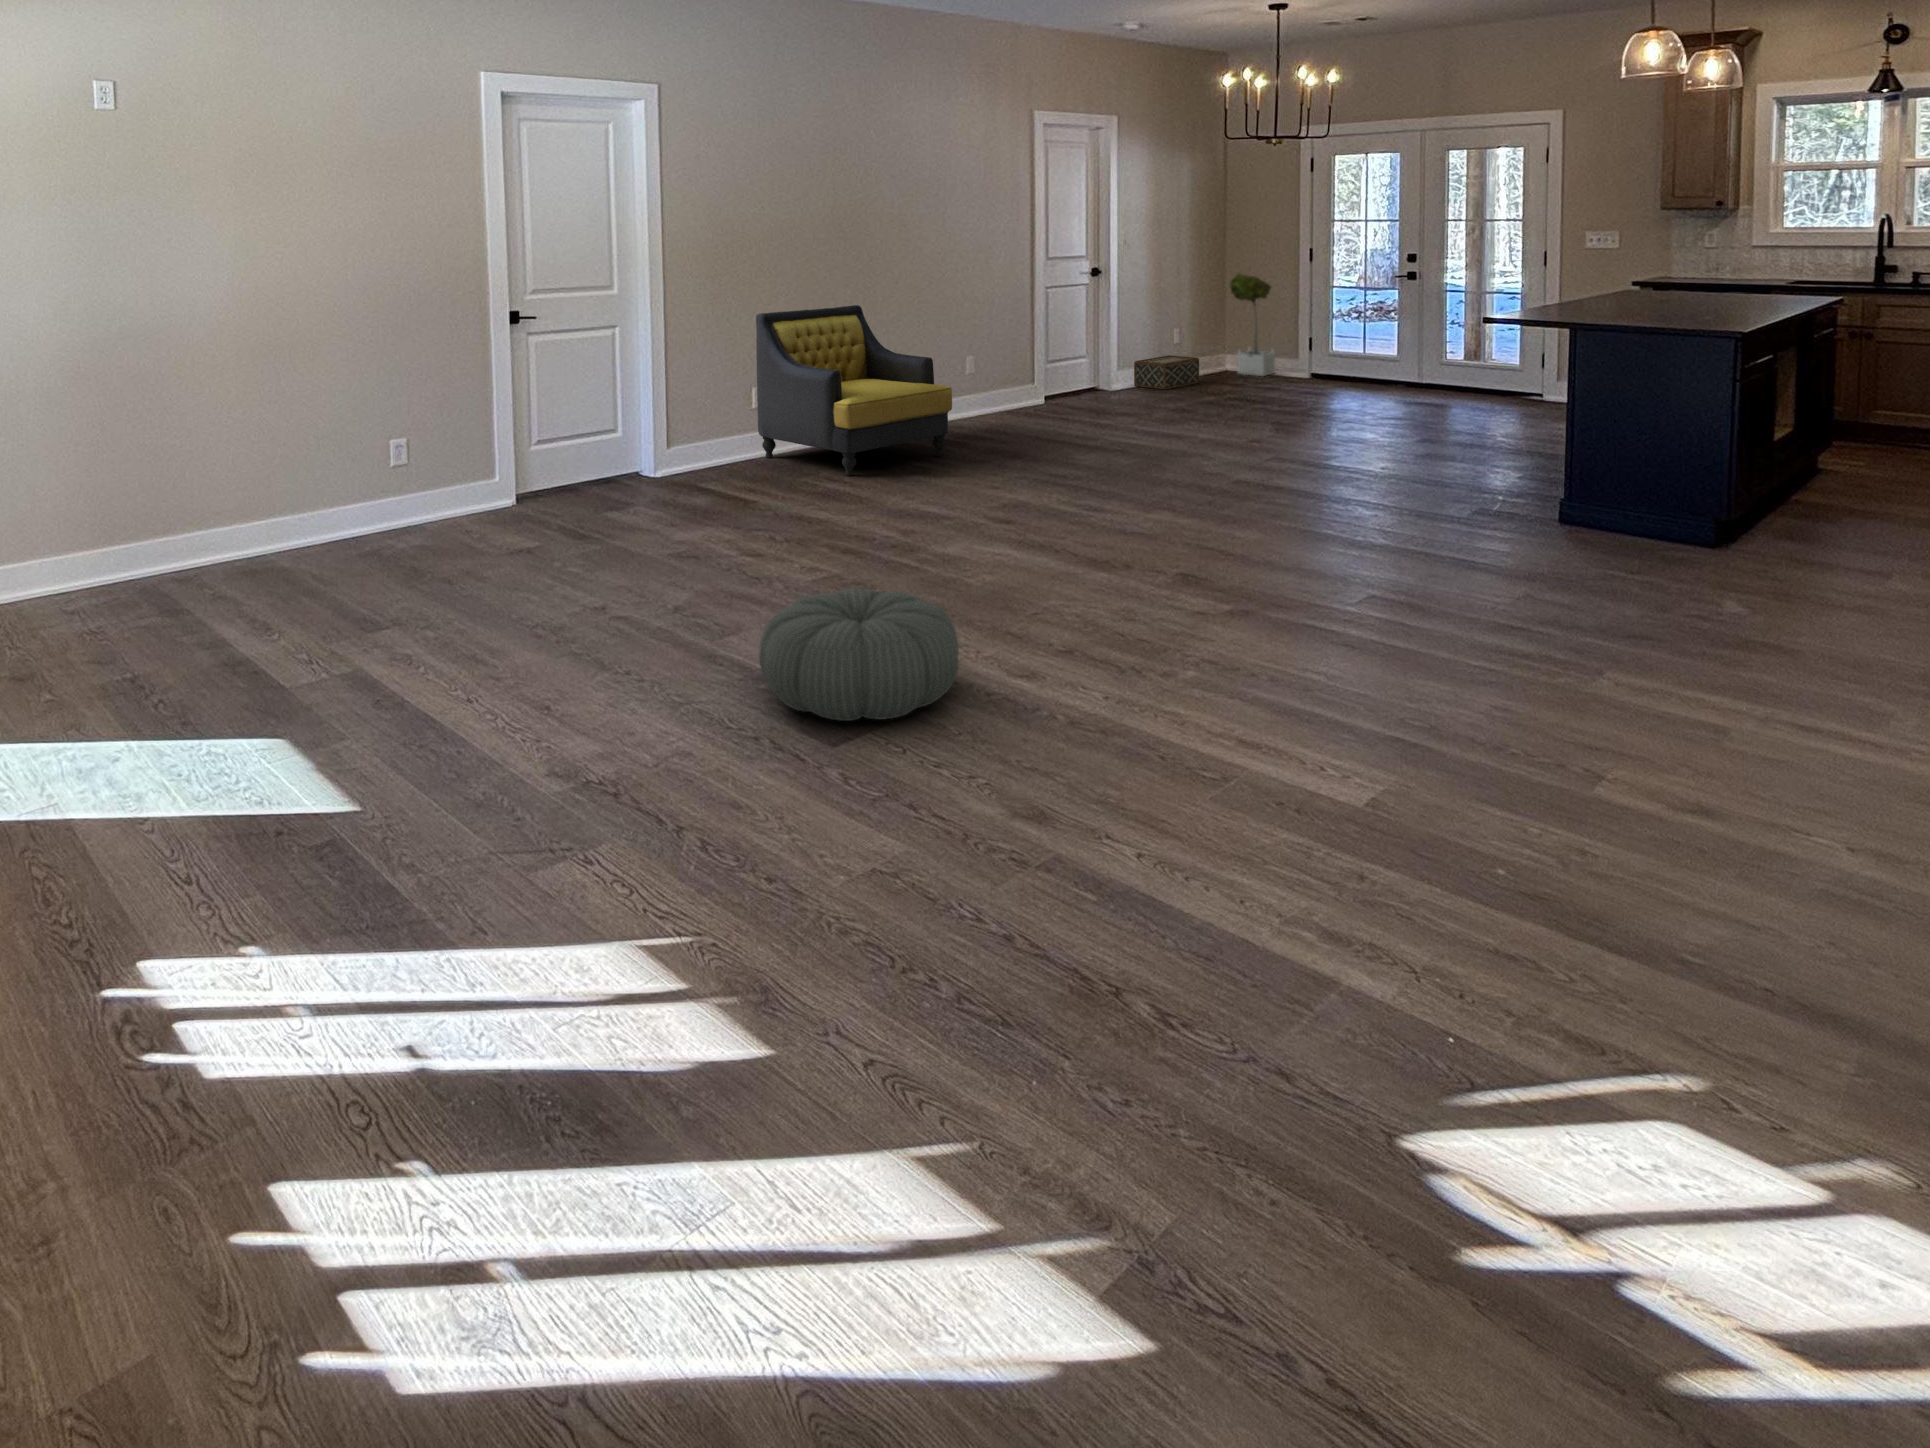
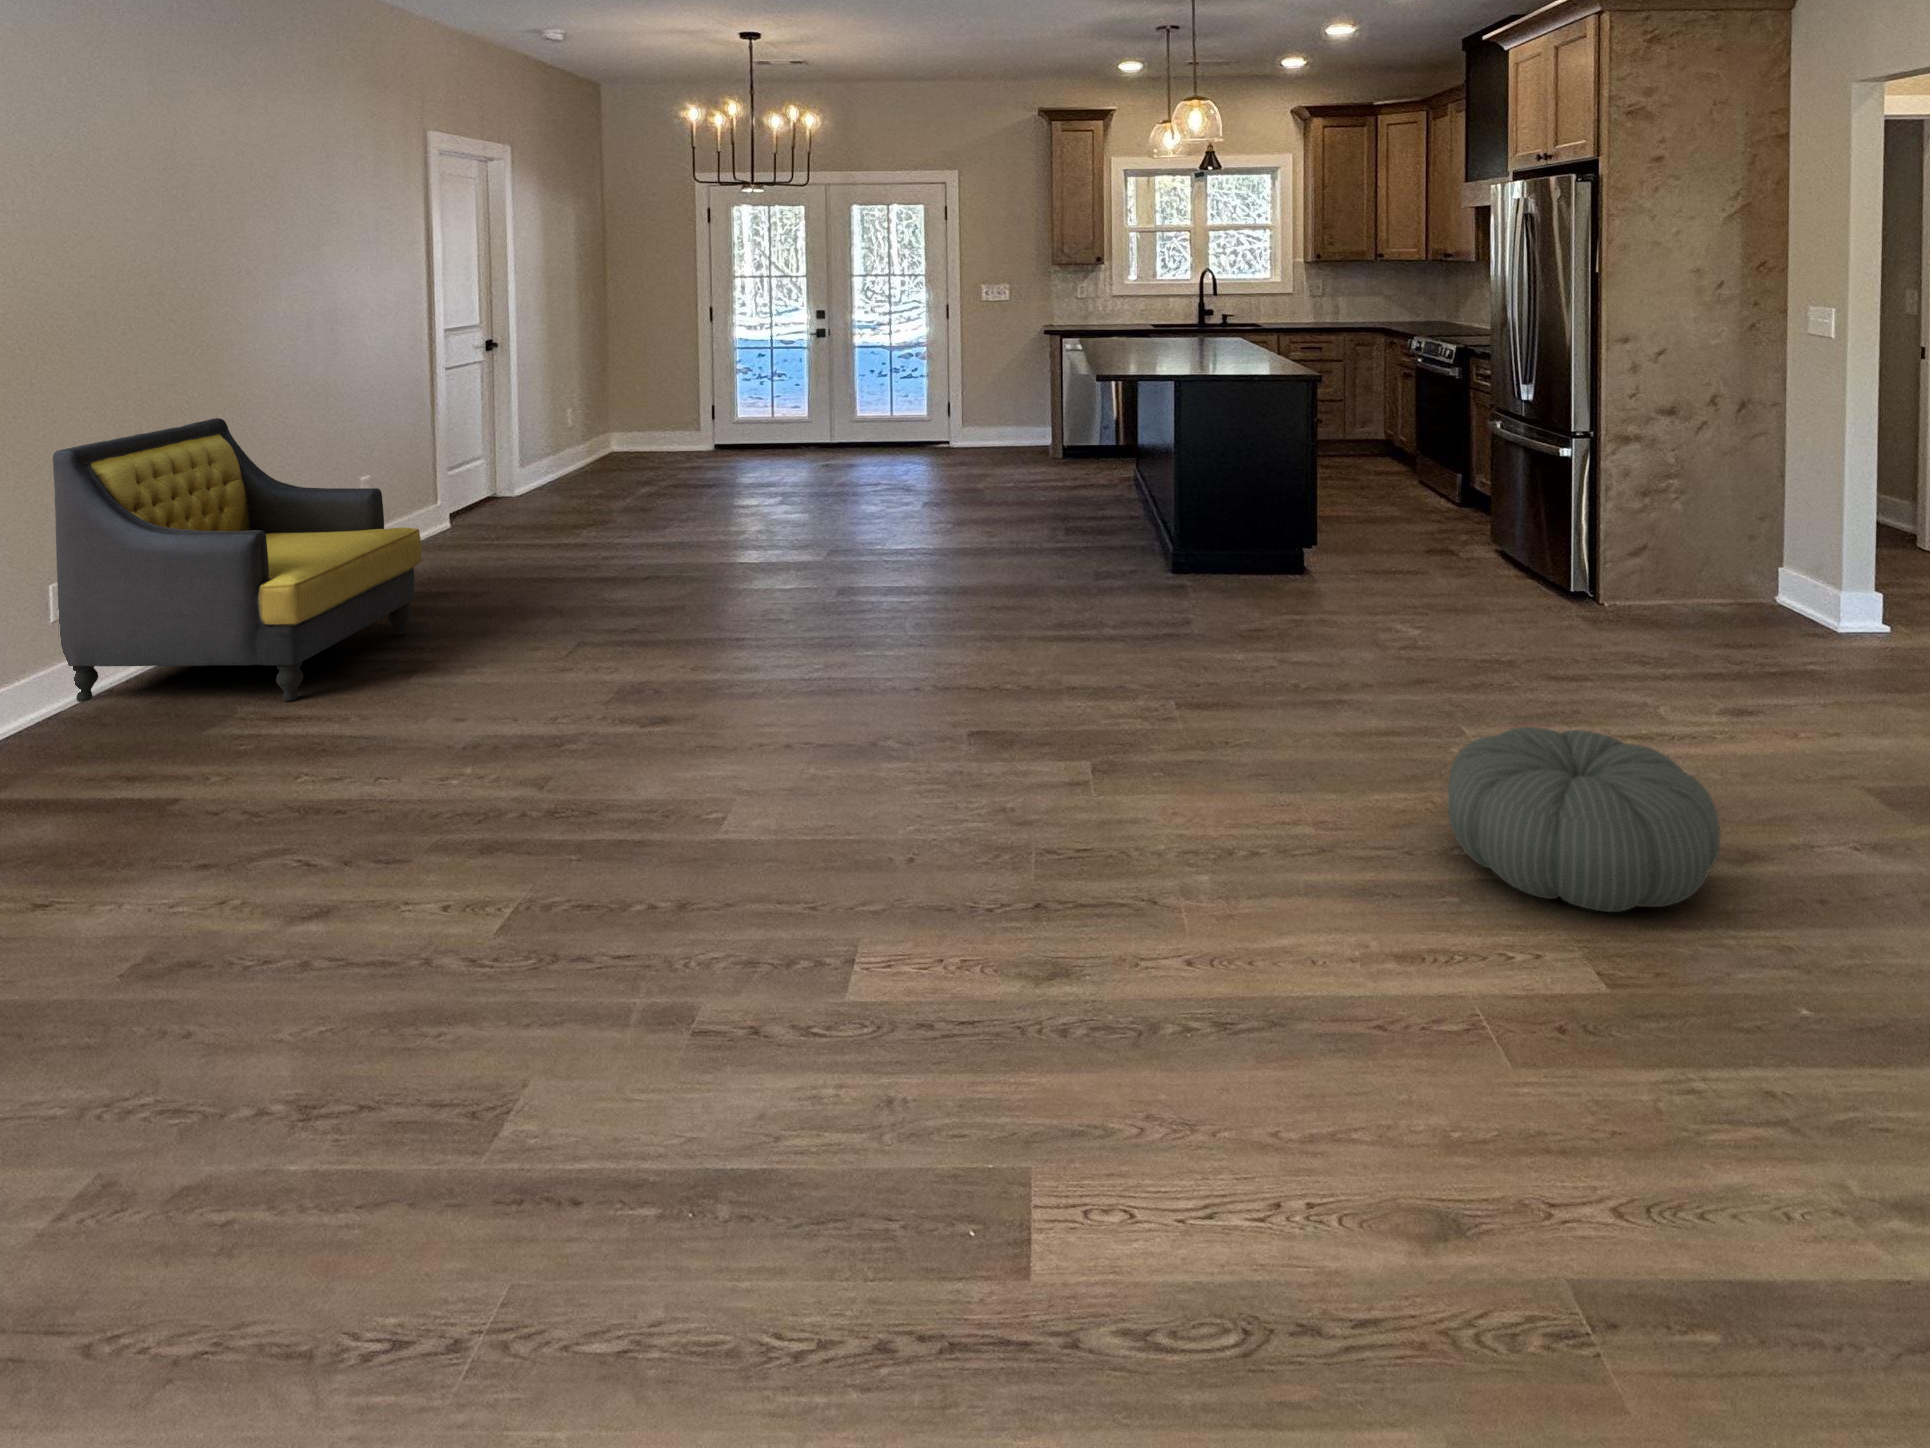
potted tree: present [1230,274,1275,376] -> none [618,337,673,456]
woven basket: present [1134,355,1199,389] -> none [533,443,606,487]
pouf: present [759,588,959,721] -> present [1448,727,1720,912]

